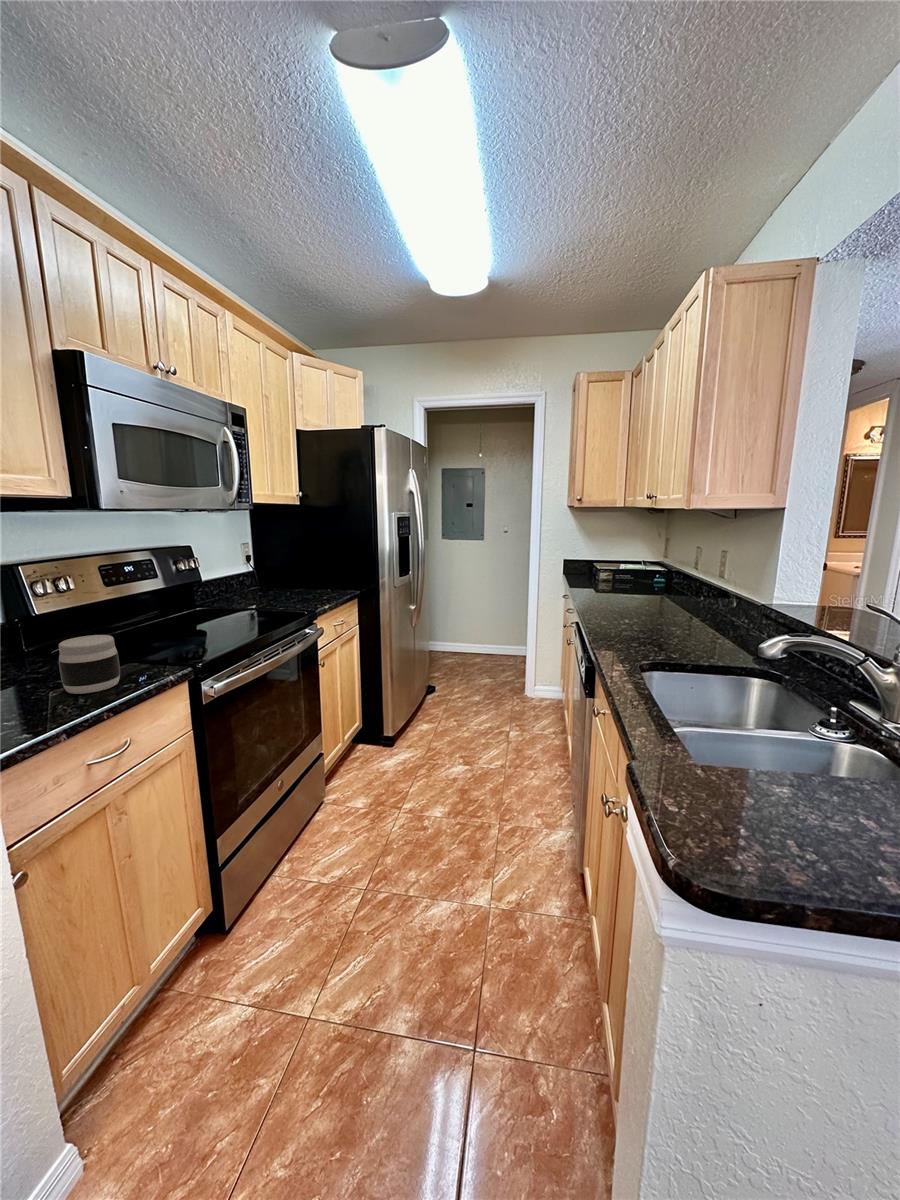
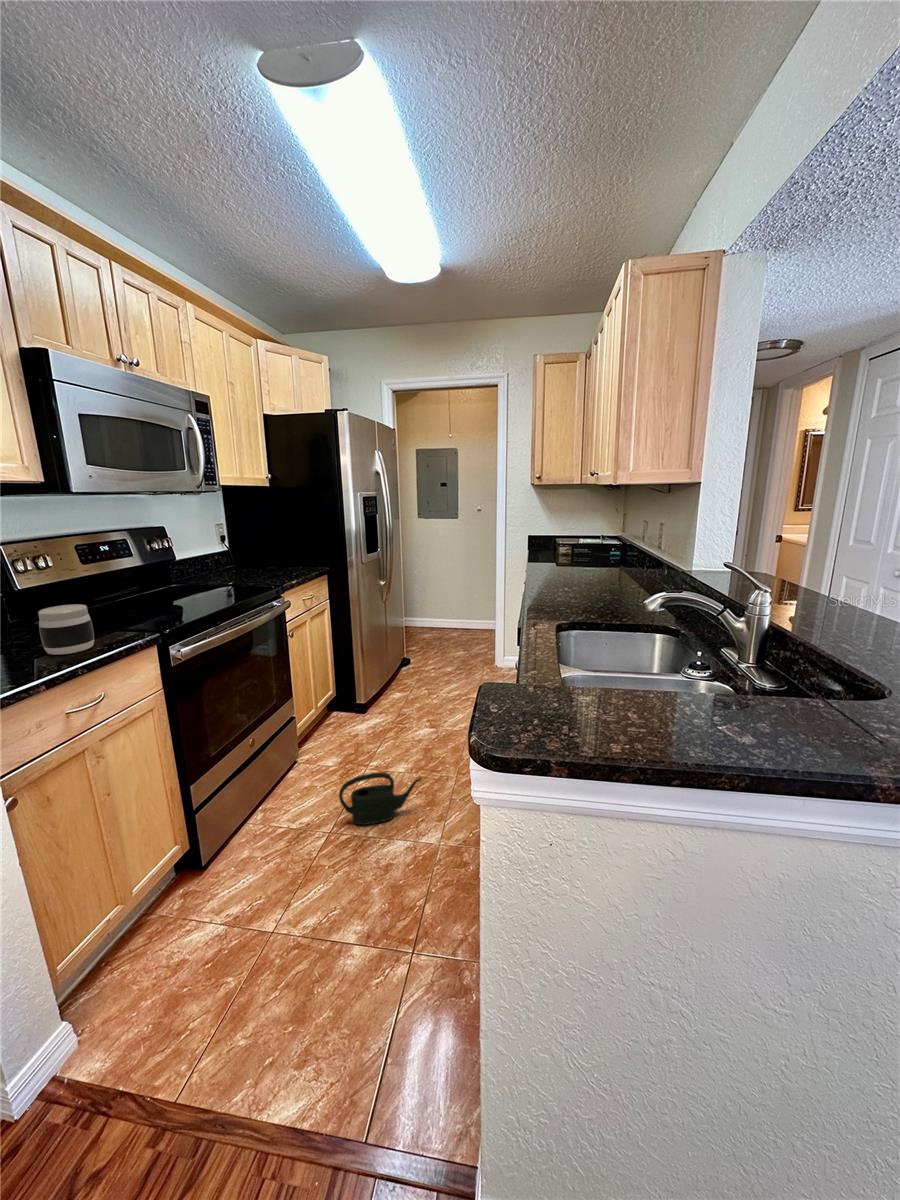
watering can: none [376,820,466,880] -> present [339,772,422,825]

